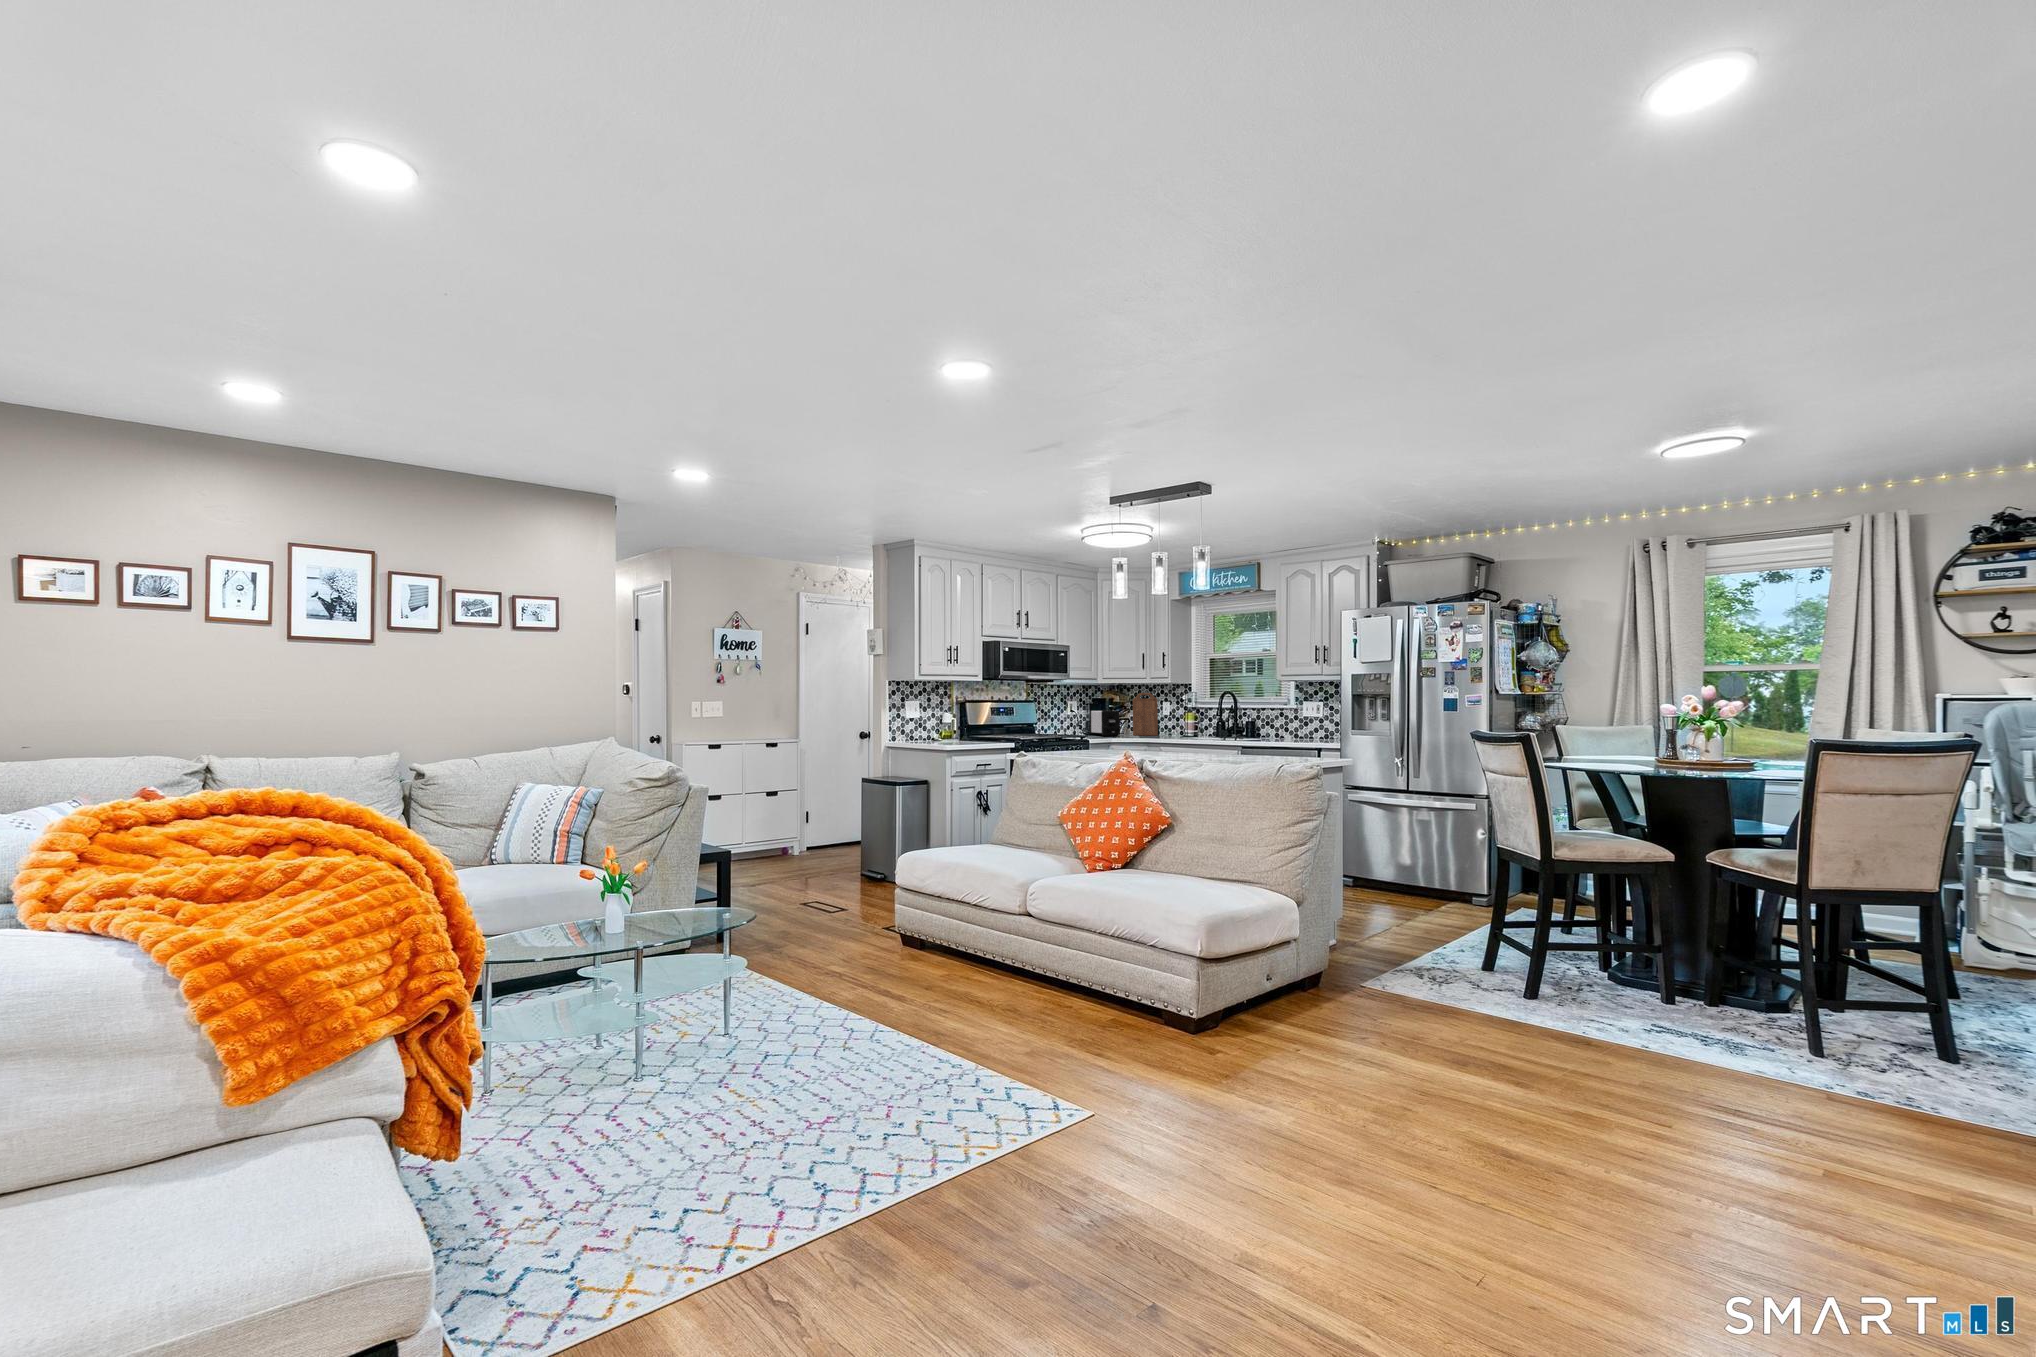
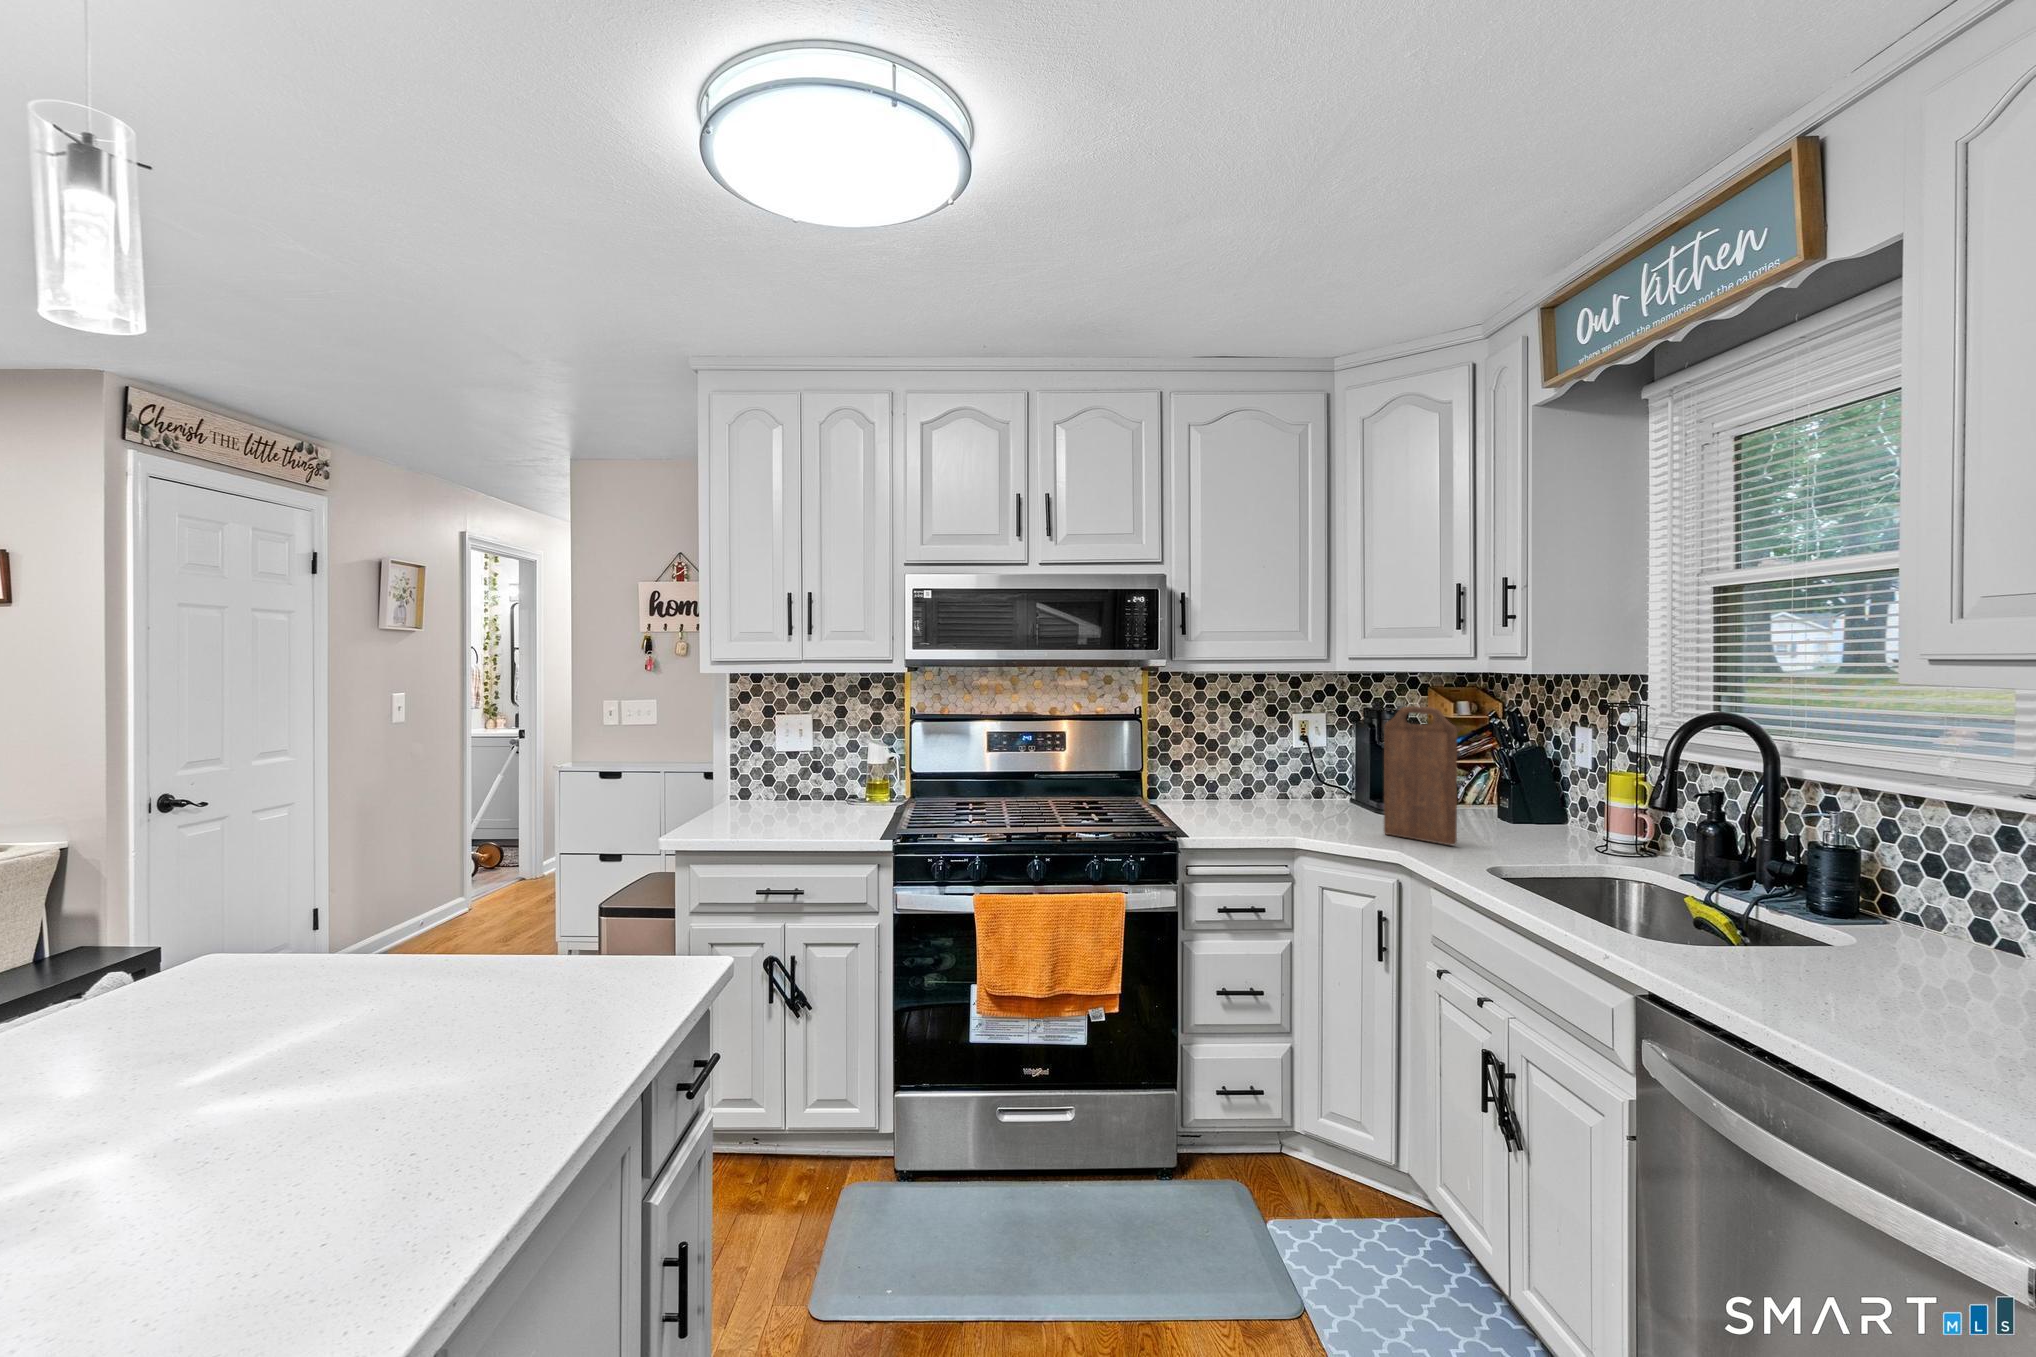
toaster: present [1089,710,1120,736] -> none [1271,748,1340,832]

